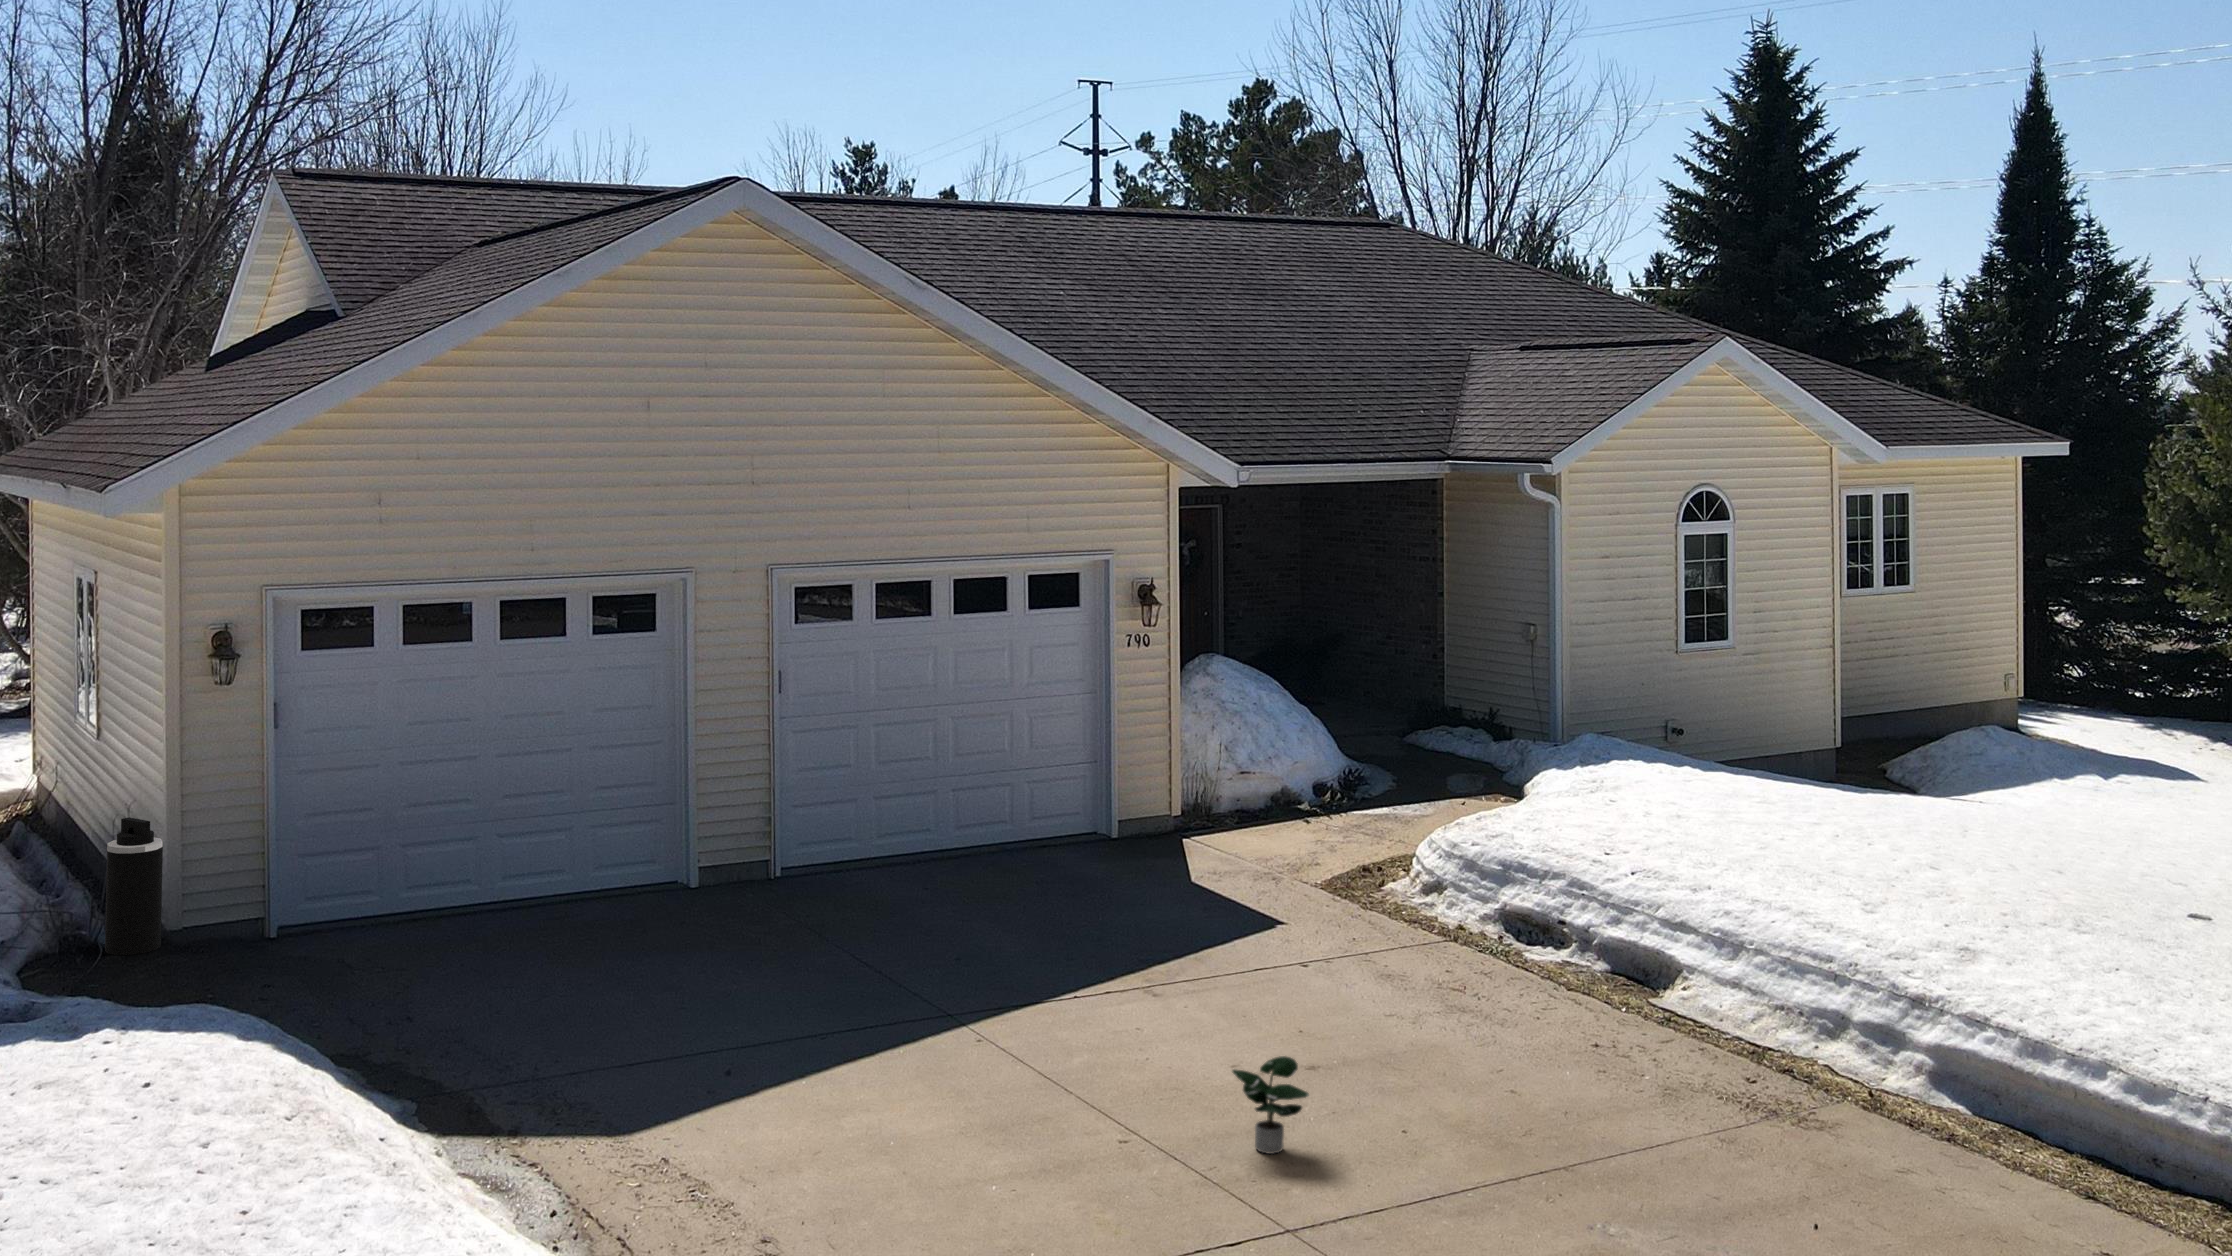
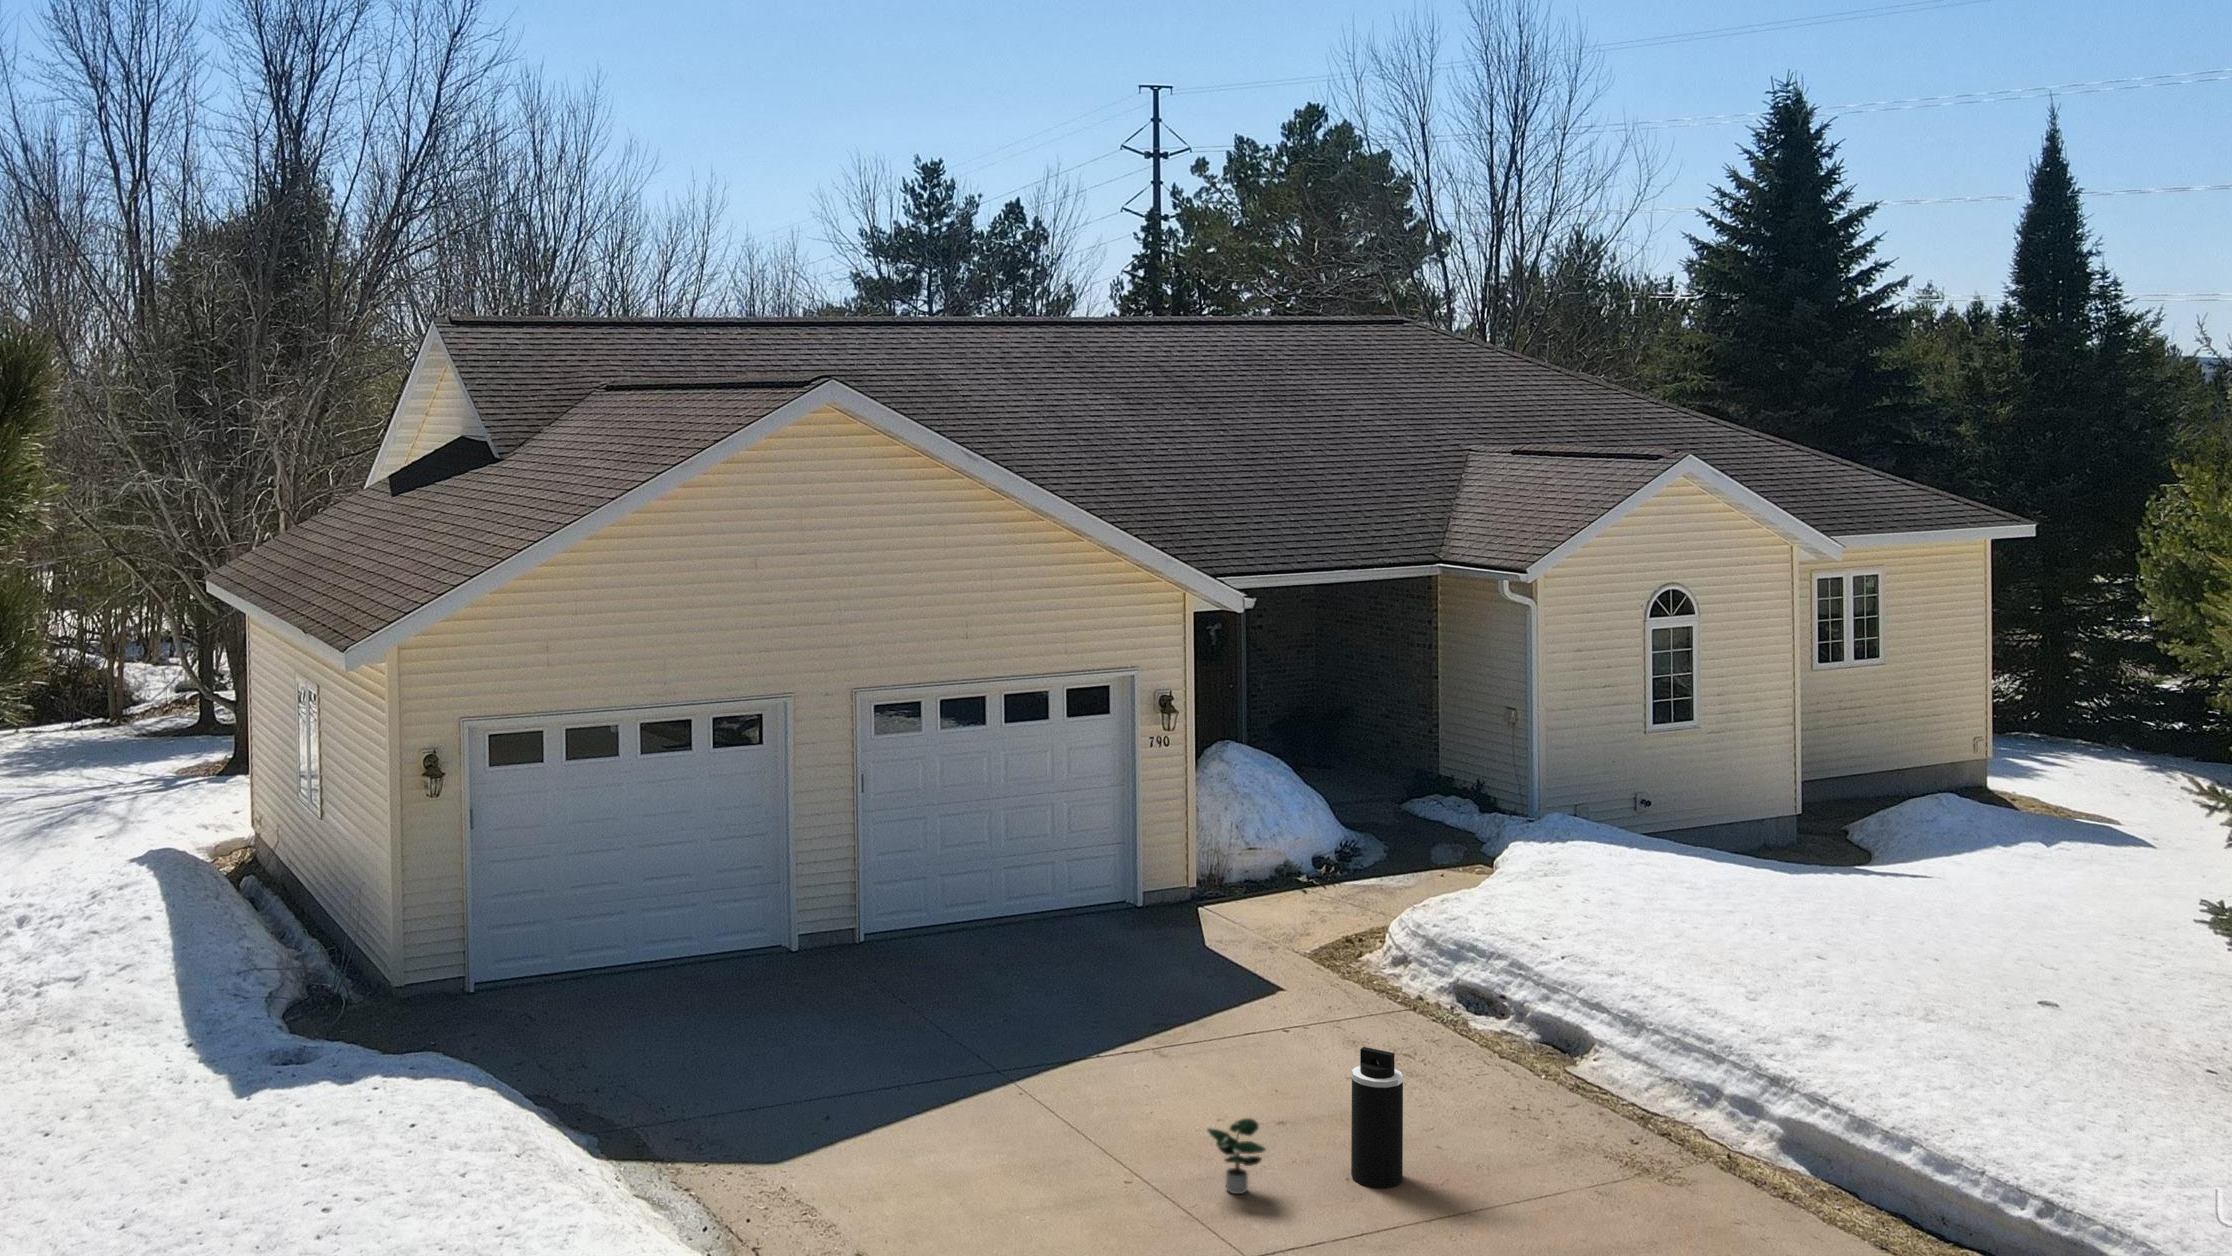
trash can: present [105,817,163,955] -> present [1351,1047,1403,1188]

